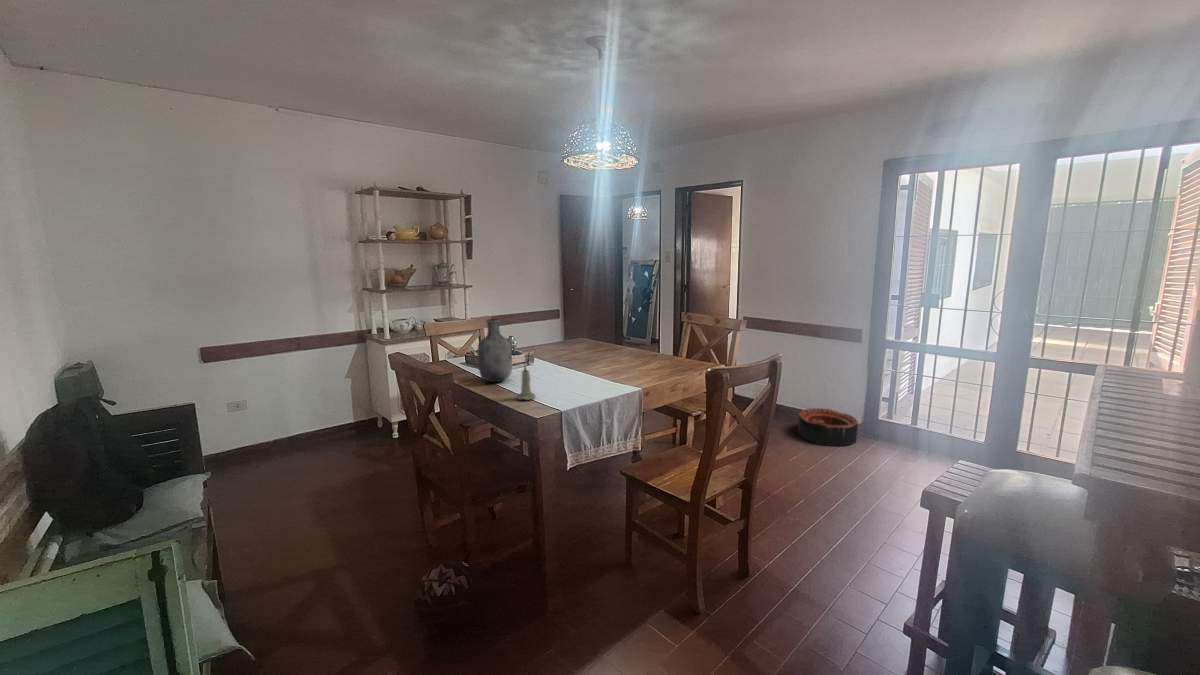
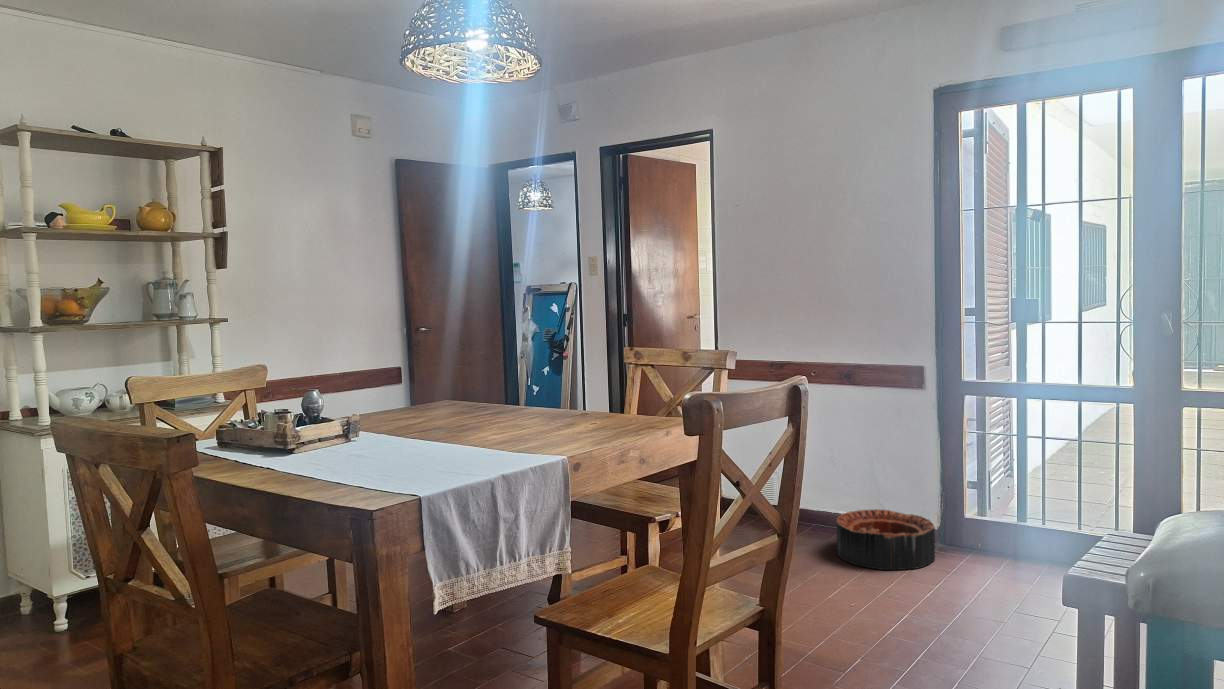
vase: present [478,319,512,382] -> none [244,344,313,467]
candle: present [517,366,535,400] -> none [325,416,363,487]

